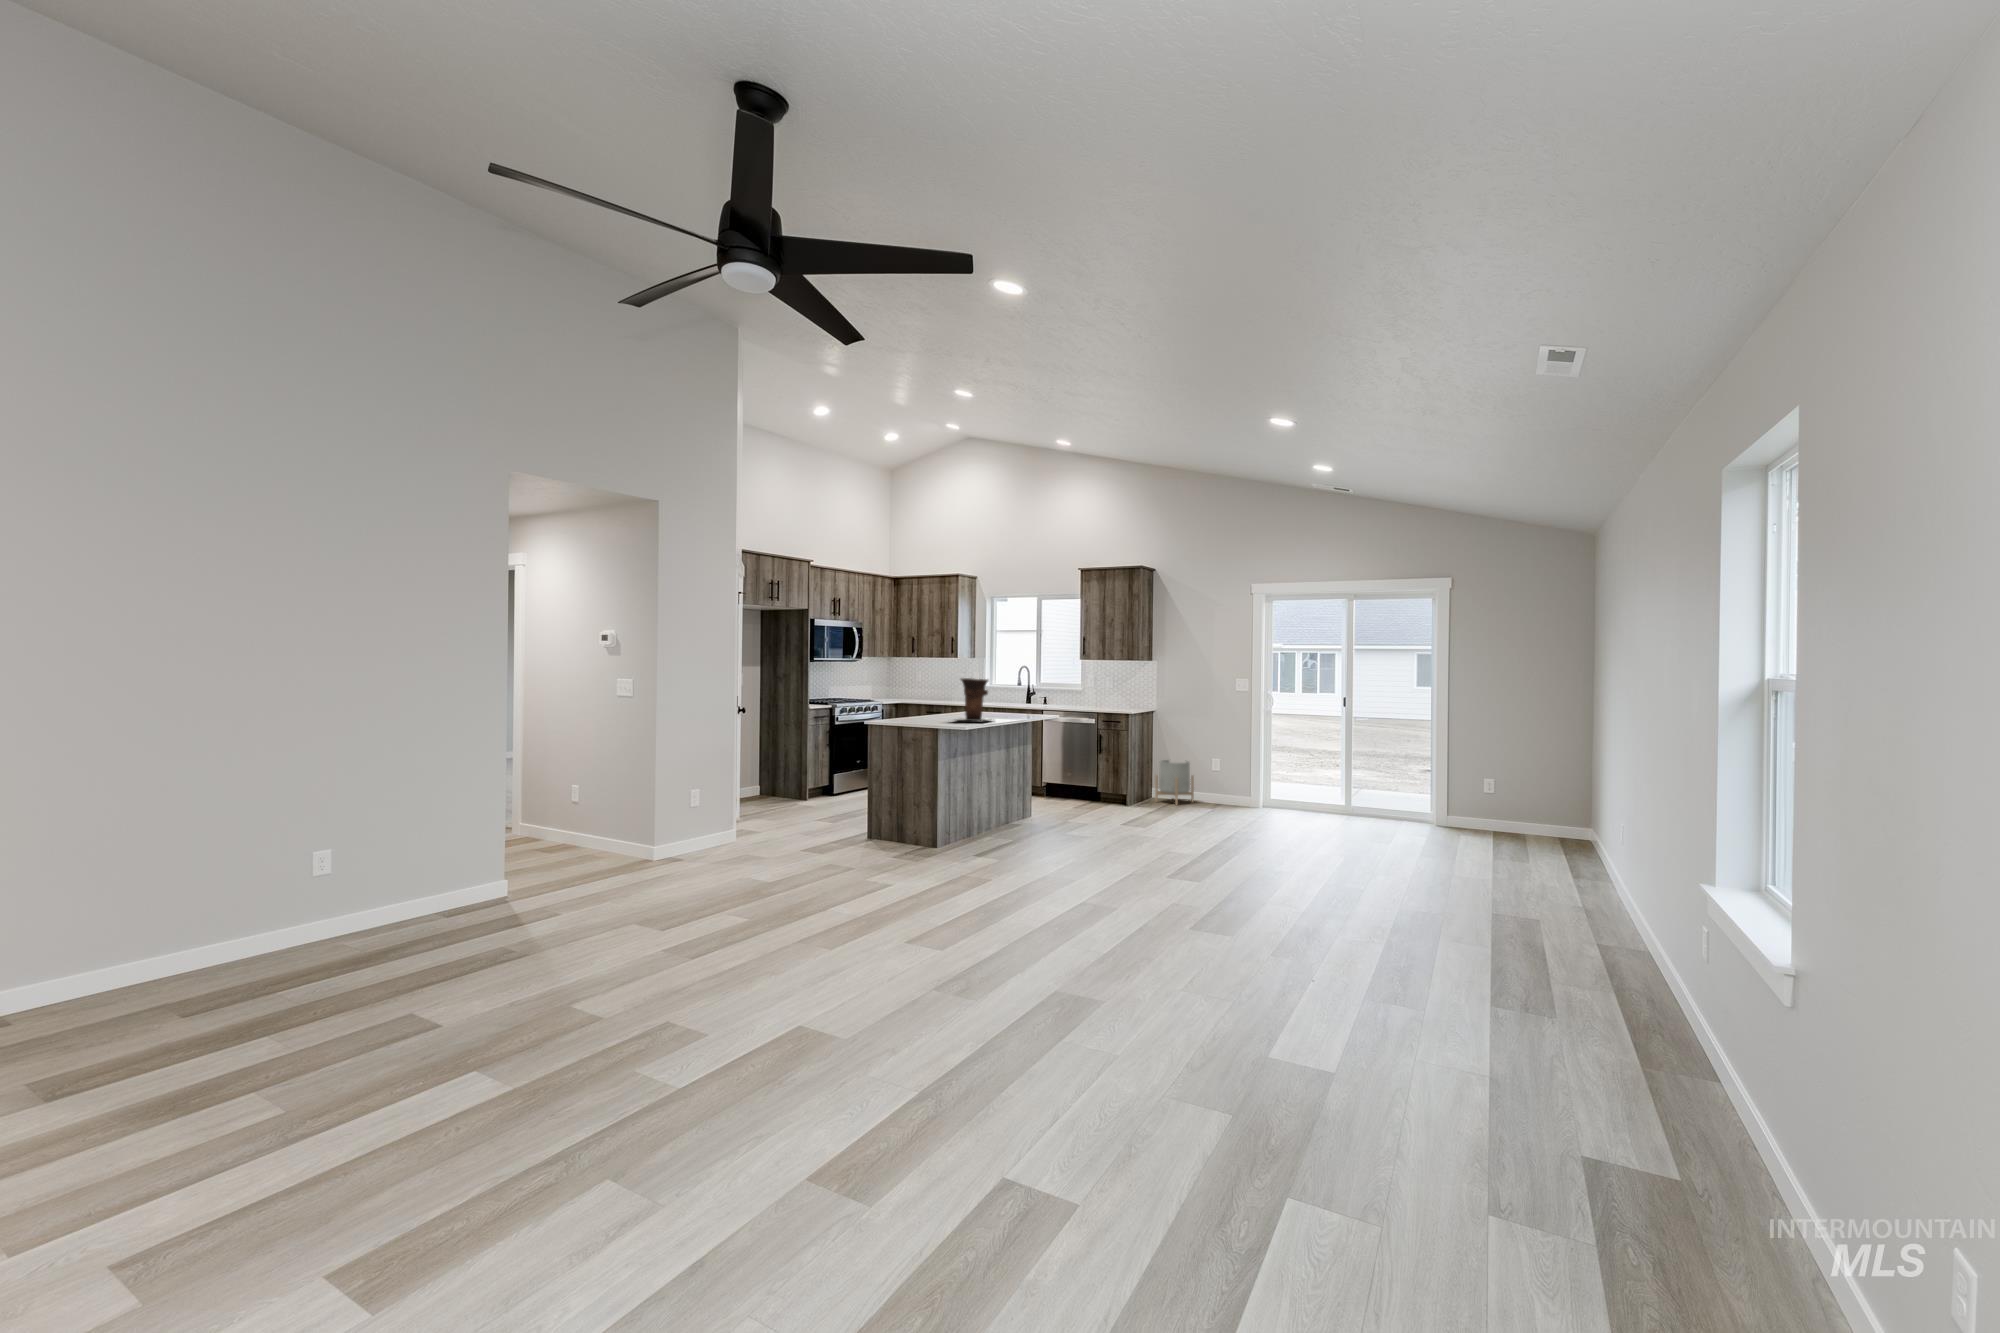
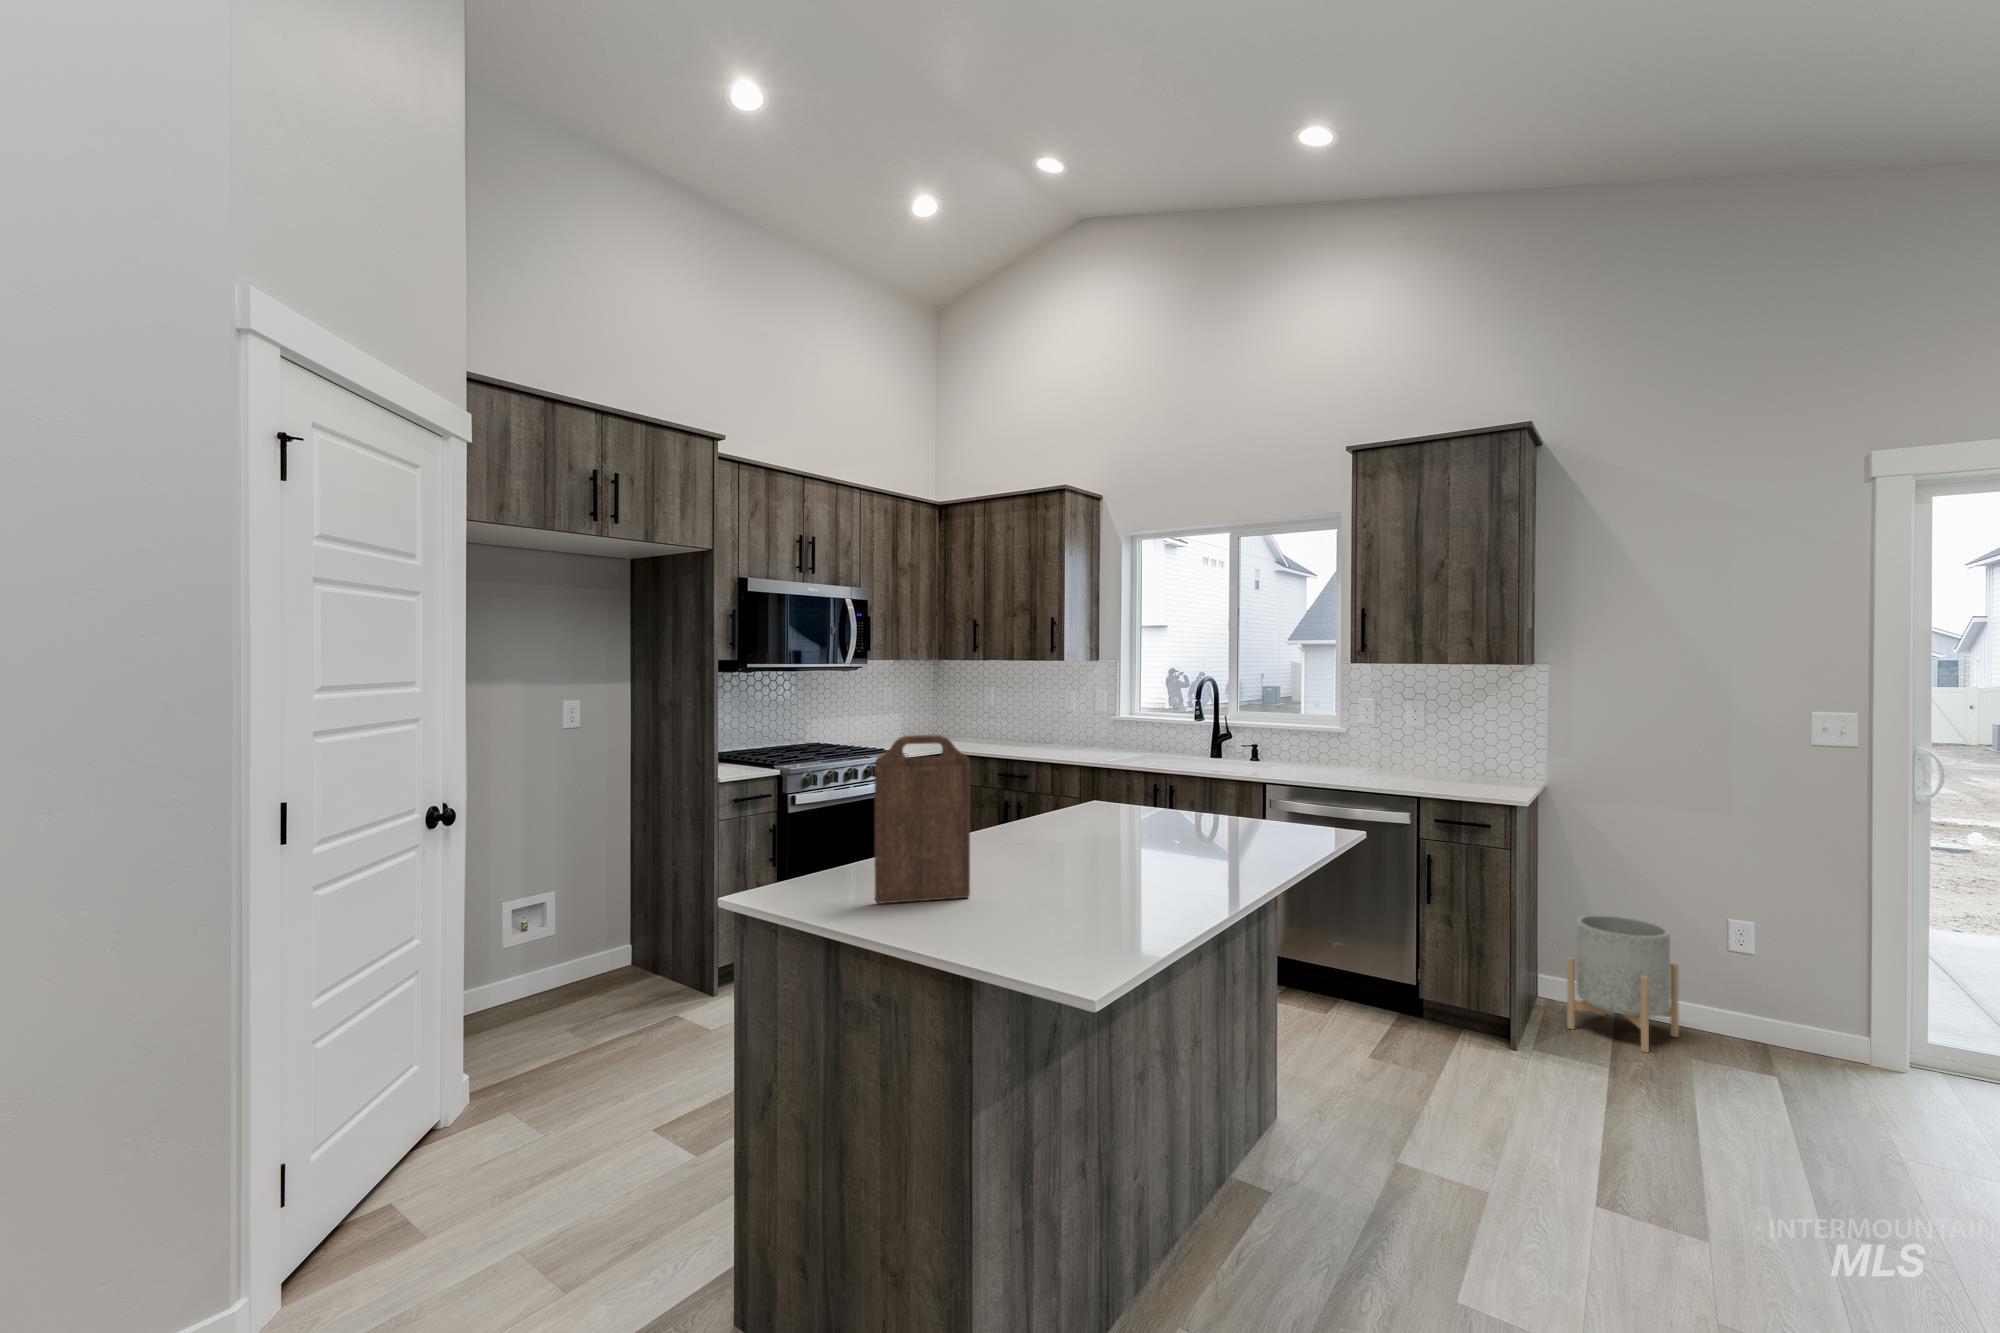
cutting board: none [913,678,938,722] -> present [875,735,970,904]
vase: present [956,678,988,721] -> none [1002,735,1185,922]

